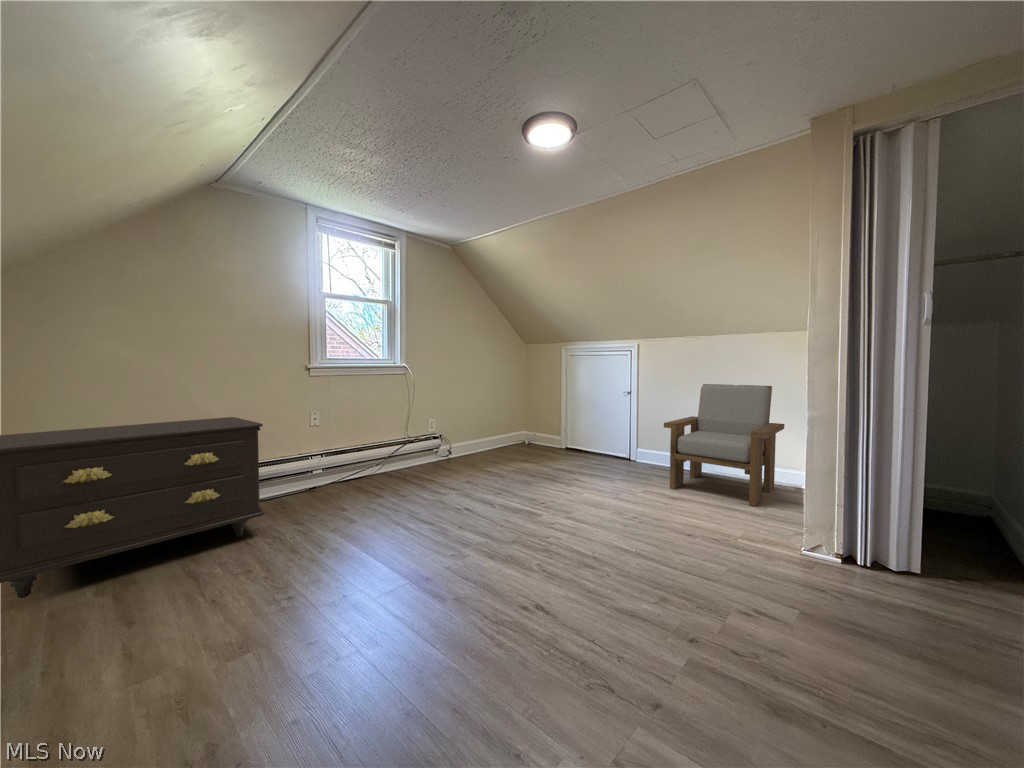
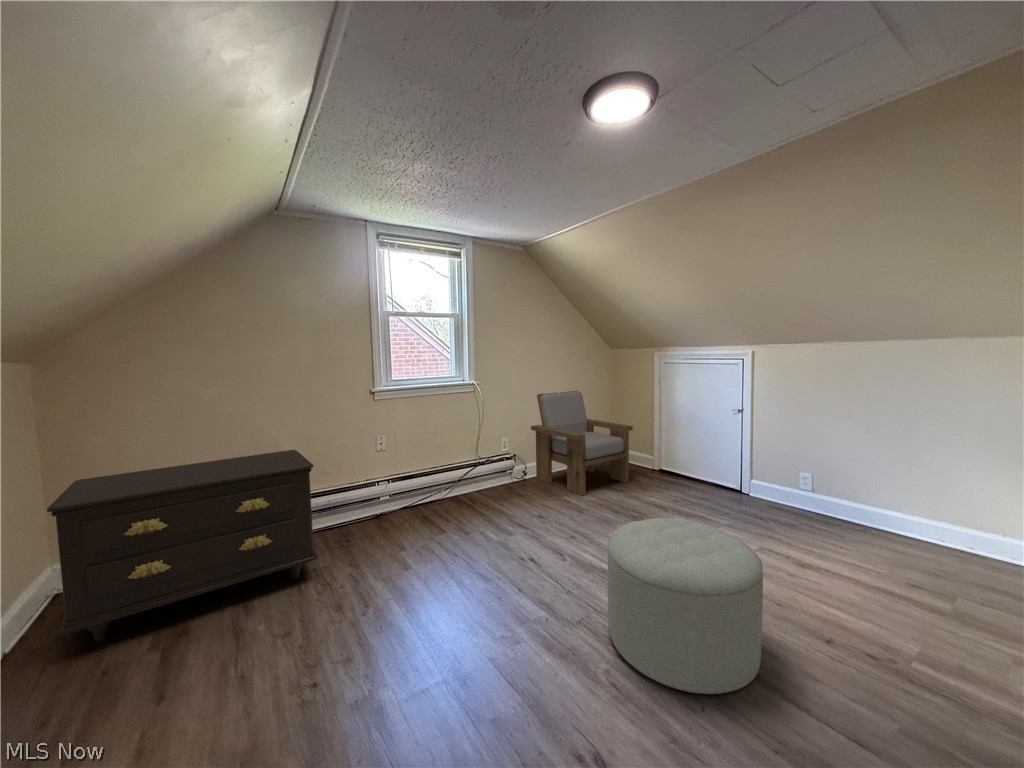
armchair: present [664,384,784,506] -> present [531,391,633,496]
ottoman: none [536,456,647,570] -> present [608,518,763,694]

